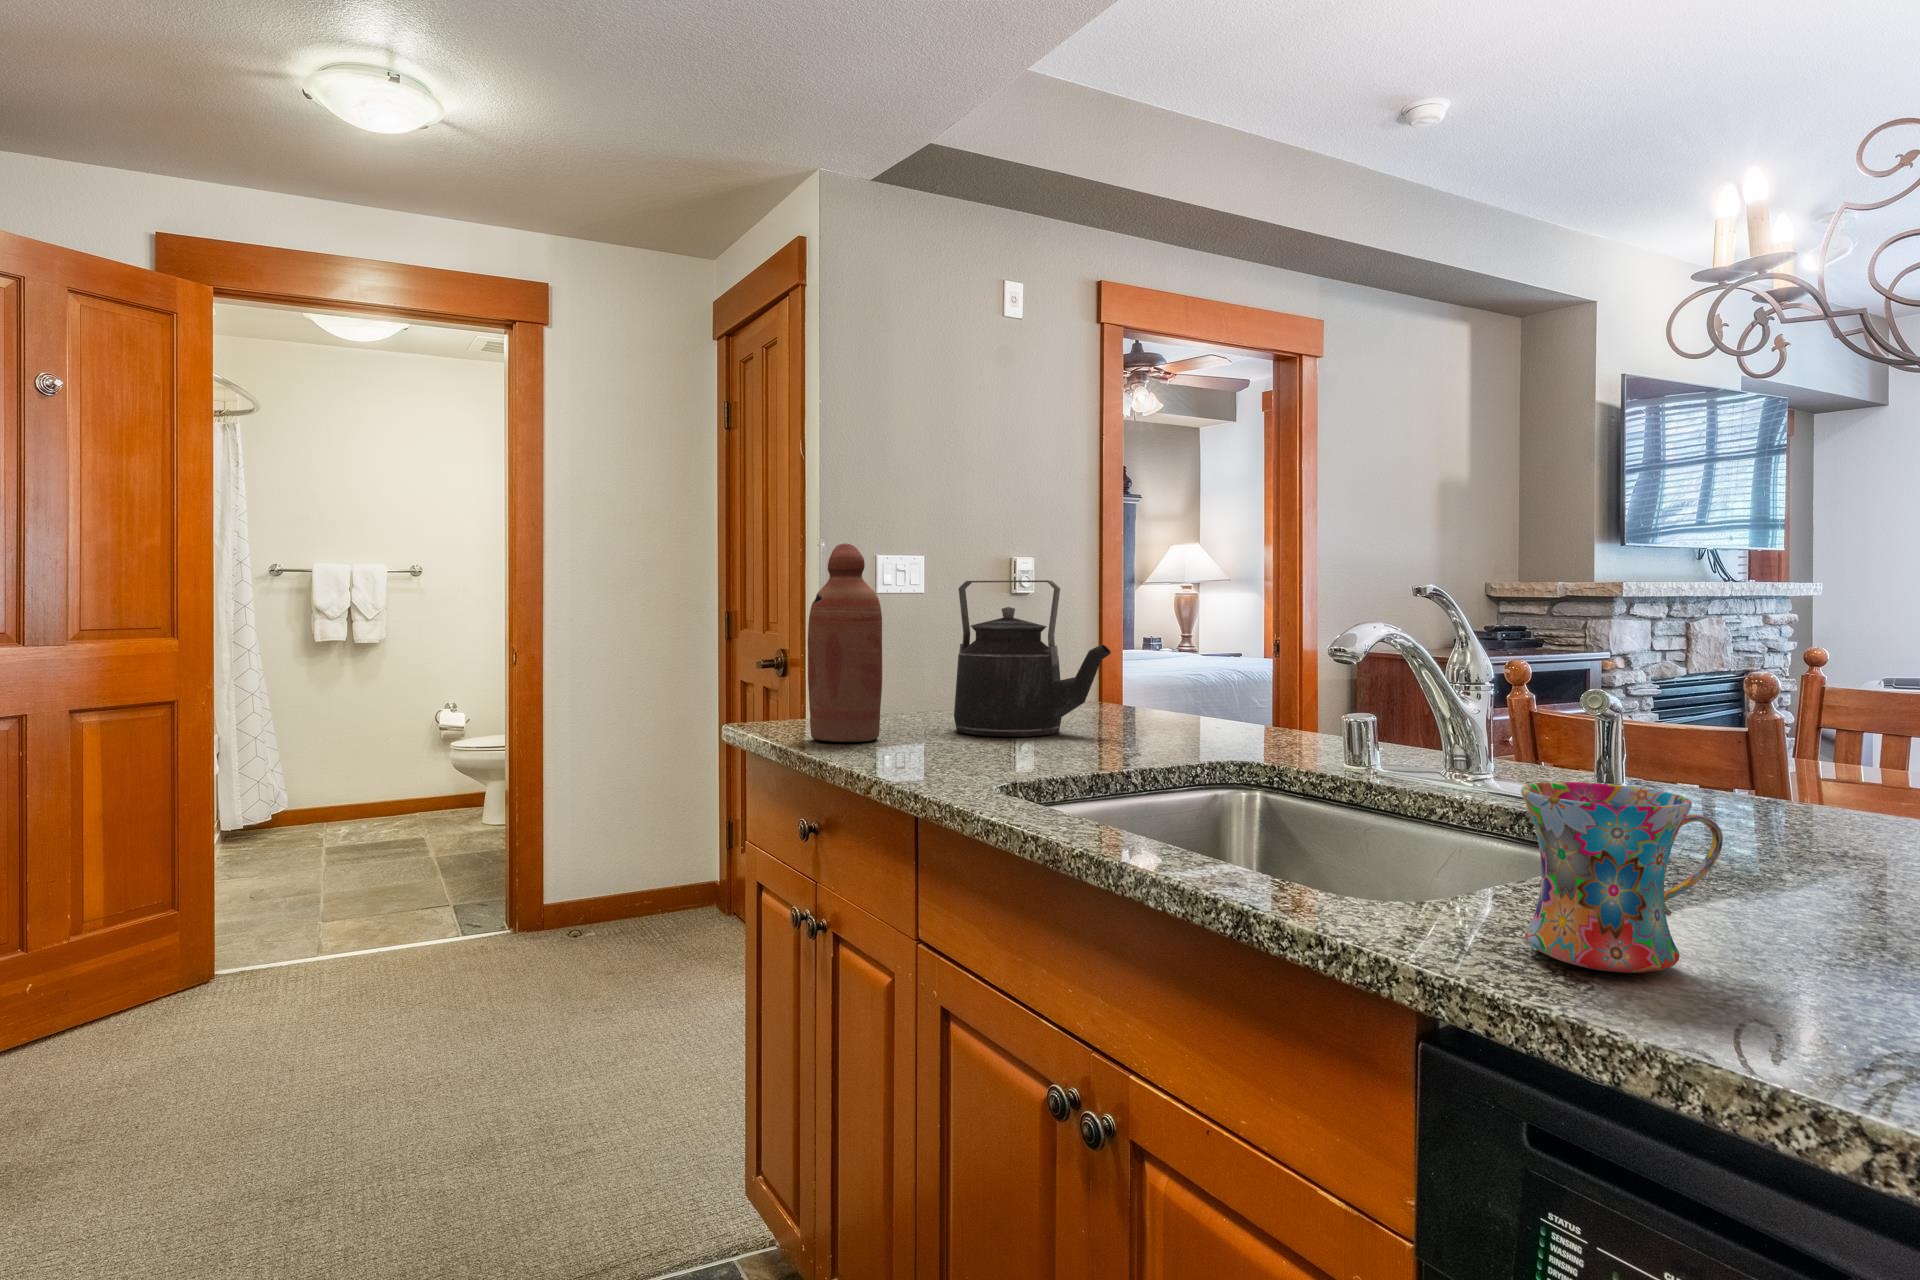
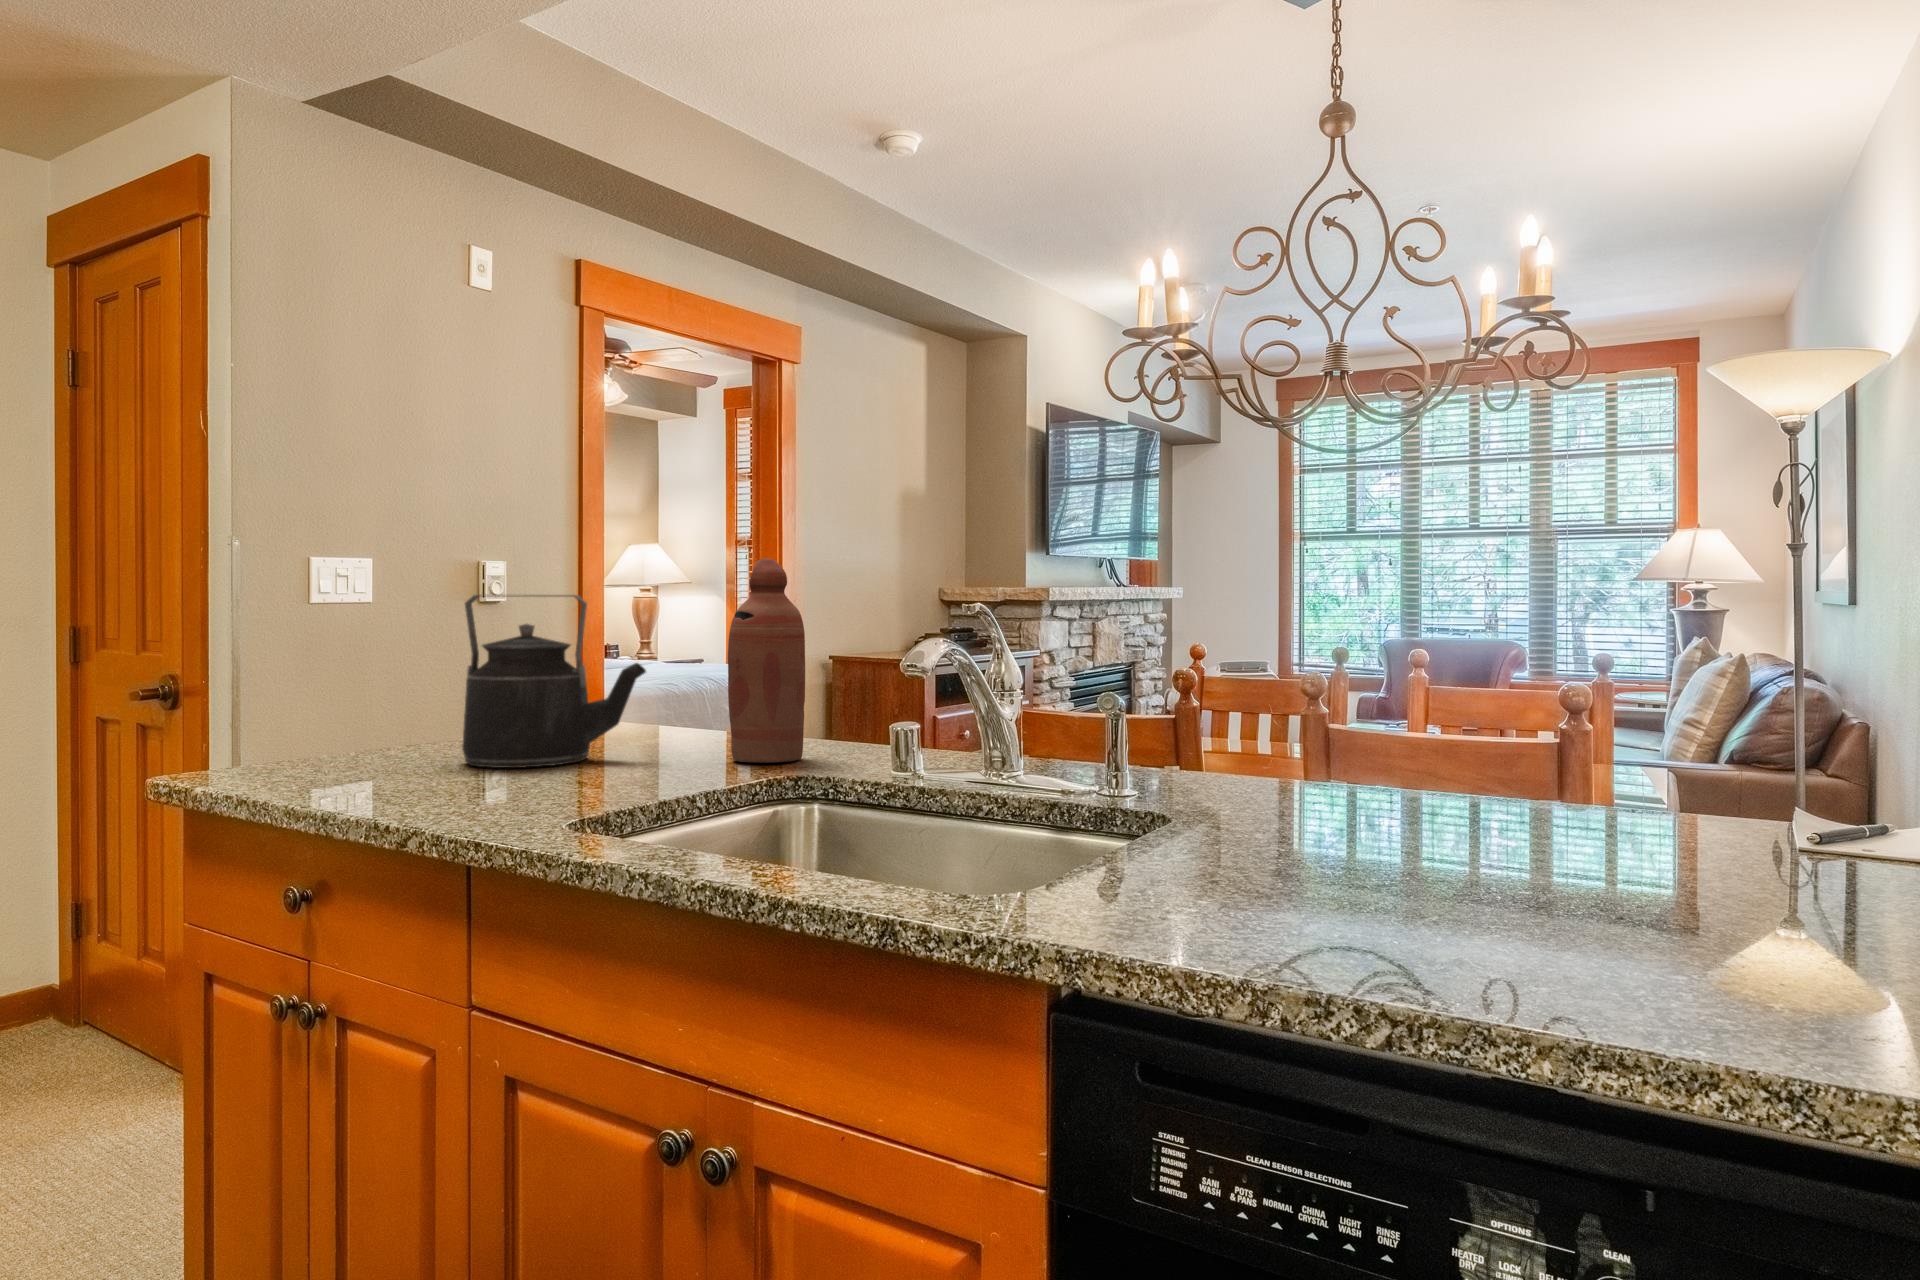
bottle: present [808,543,882,742] -> present [728,558,805,763]
mug: present [1521,782,1723,973] -> none [1118,779,1251,928]

